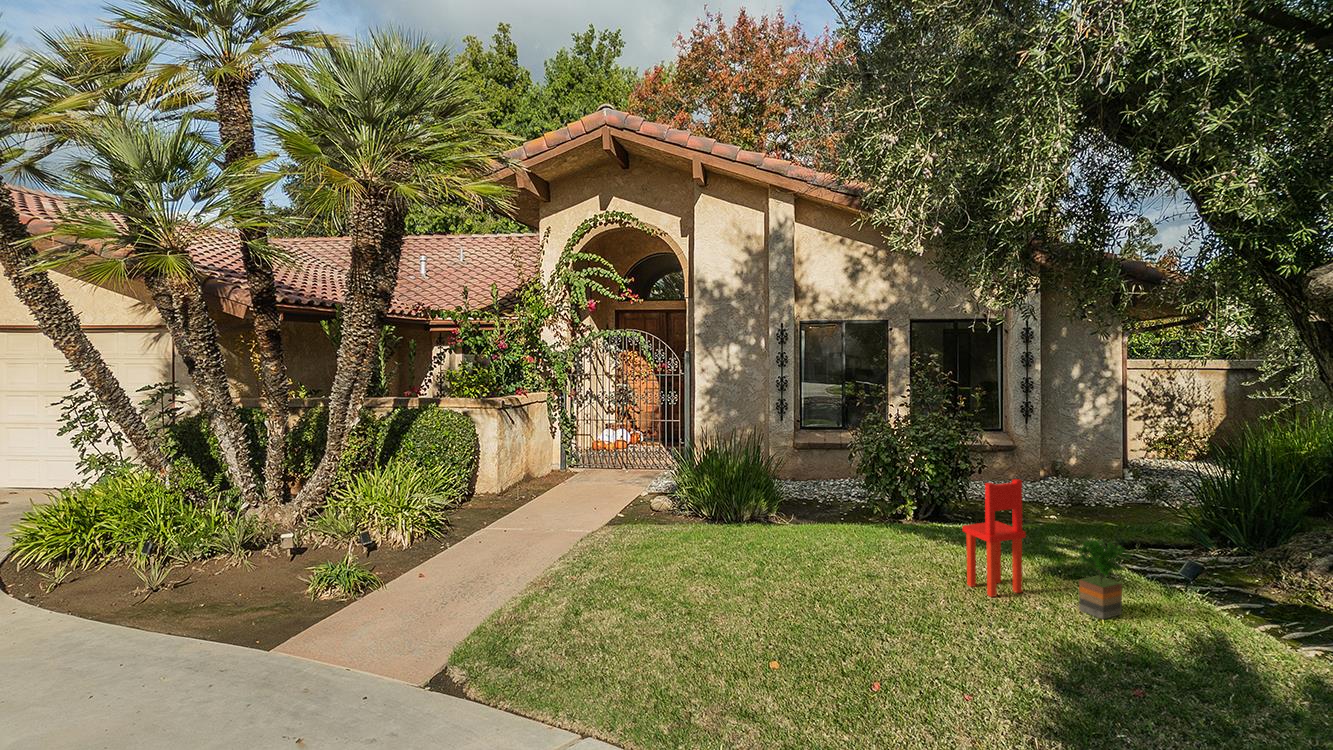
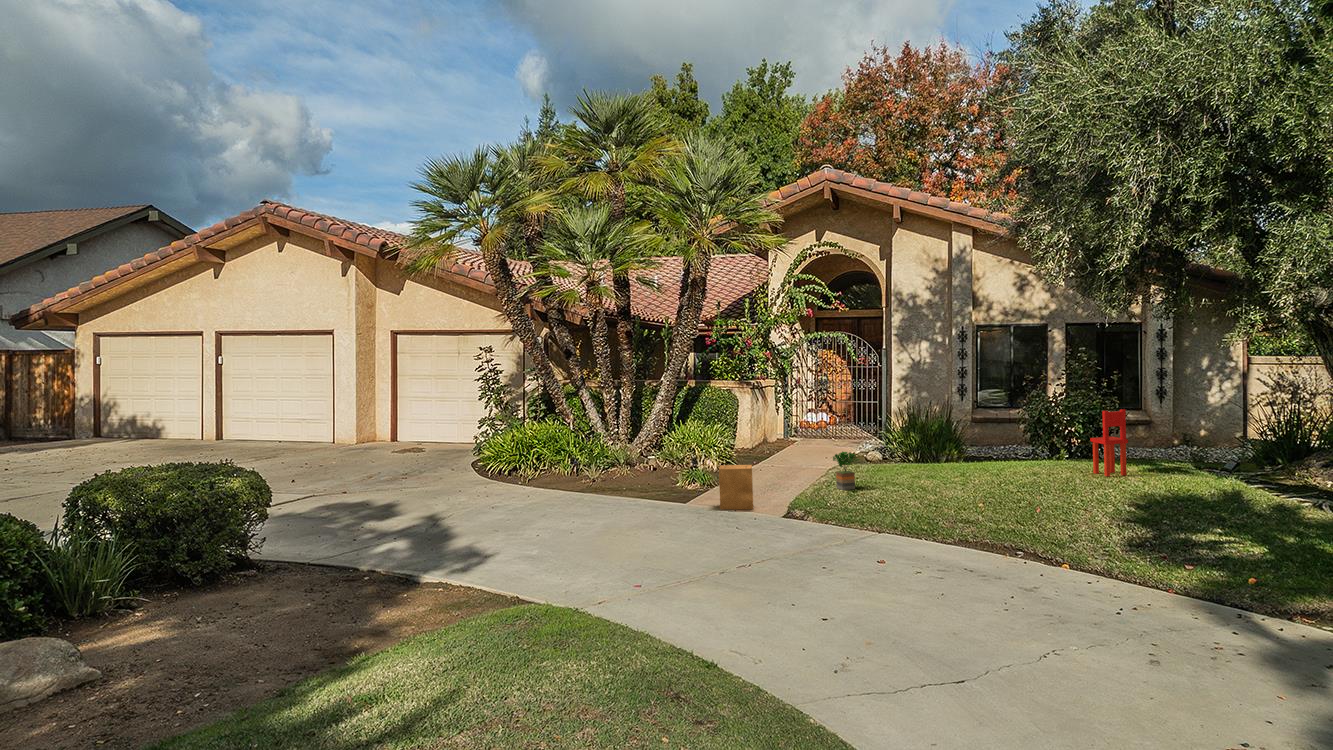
potted tree: present [1079,540,1131,619] -> present [833,452,859,490]
cardboard box: none [227,621,327,731] -> present [719,465,753,509]

